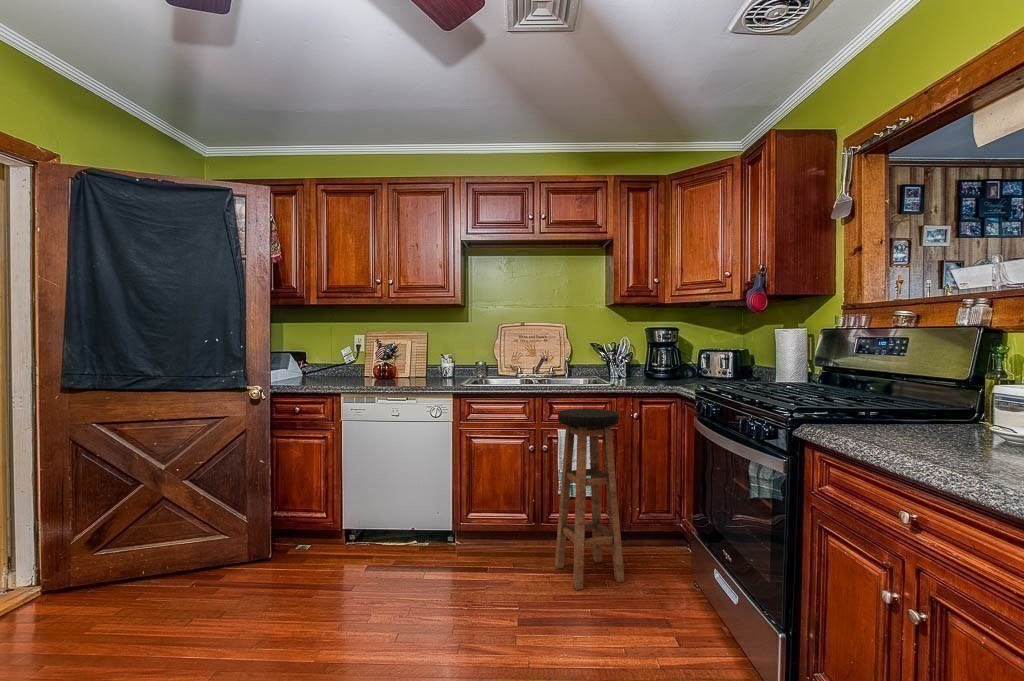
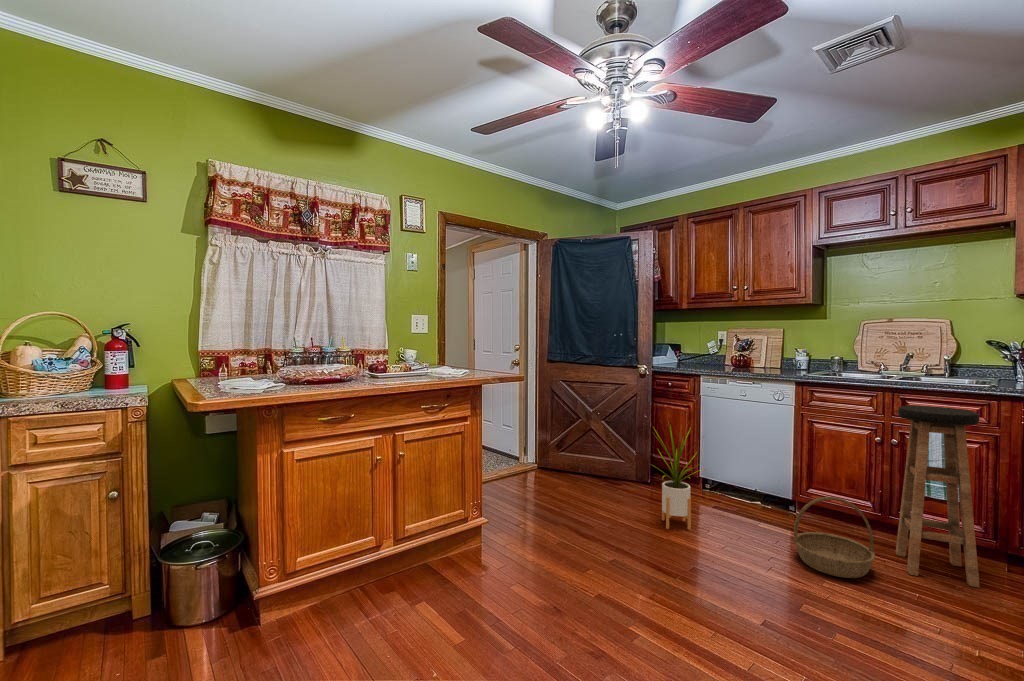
house plant: none [271,463,366,639] -> present [653,426,700,530]
basket: none [476,528,555,627] -> present [794,496,875,578]

